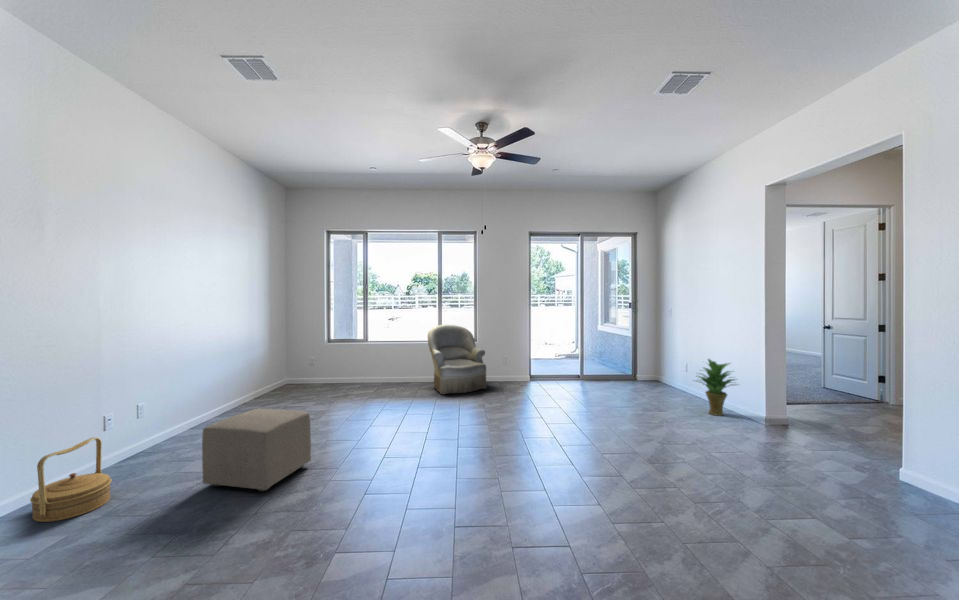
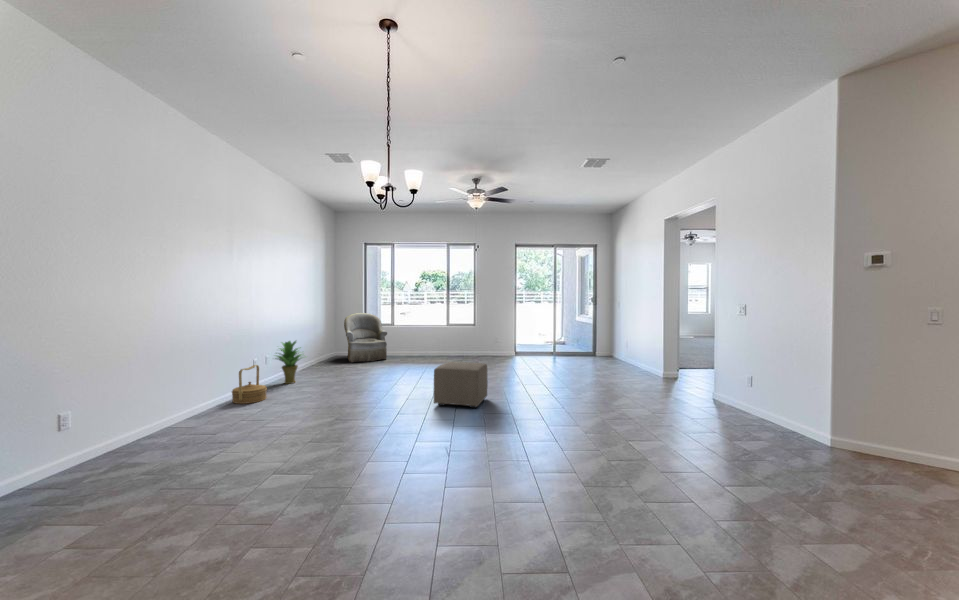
armchair: present [428,325,486,394] -> present [344,313,387,362]
potted plant: present [699,359,734,416] -> present [275,341,302,384]
ottoman: present [202,409,311,492] -> present [434,362,488,408]

